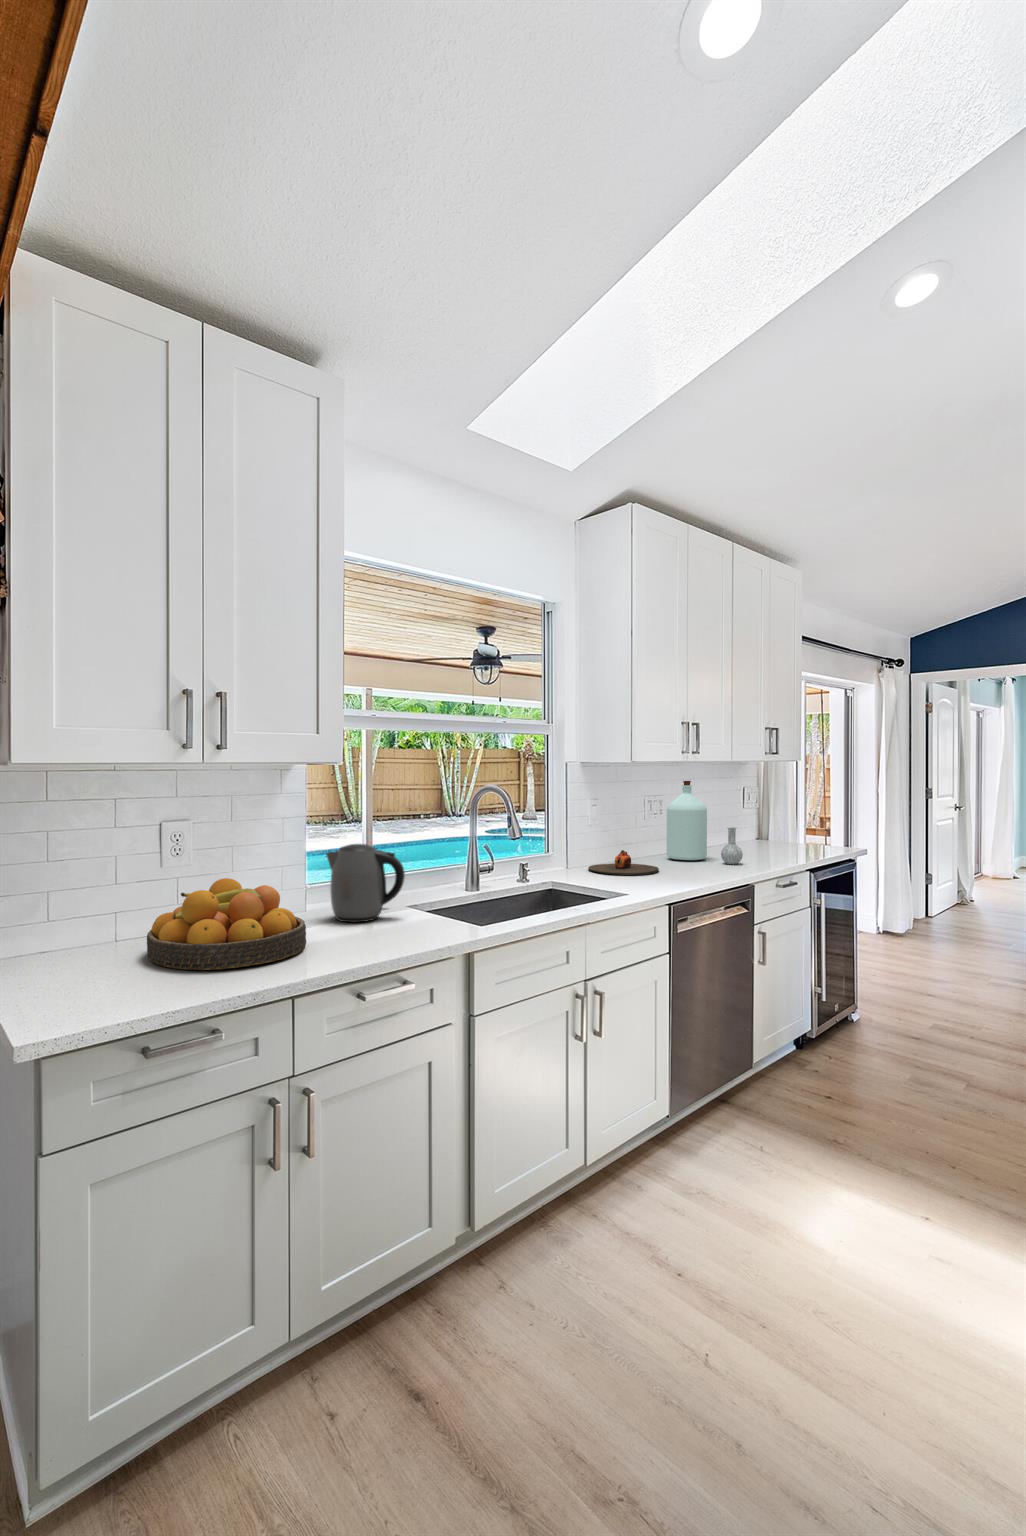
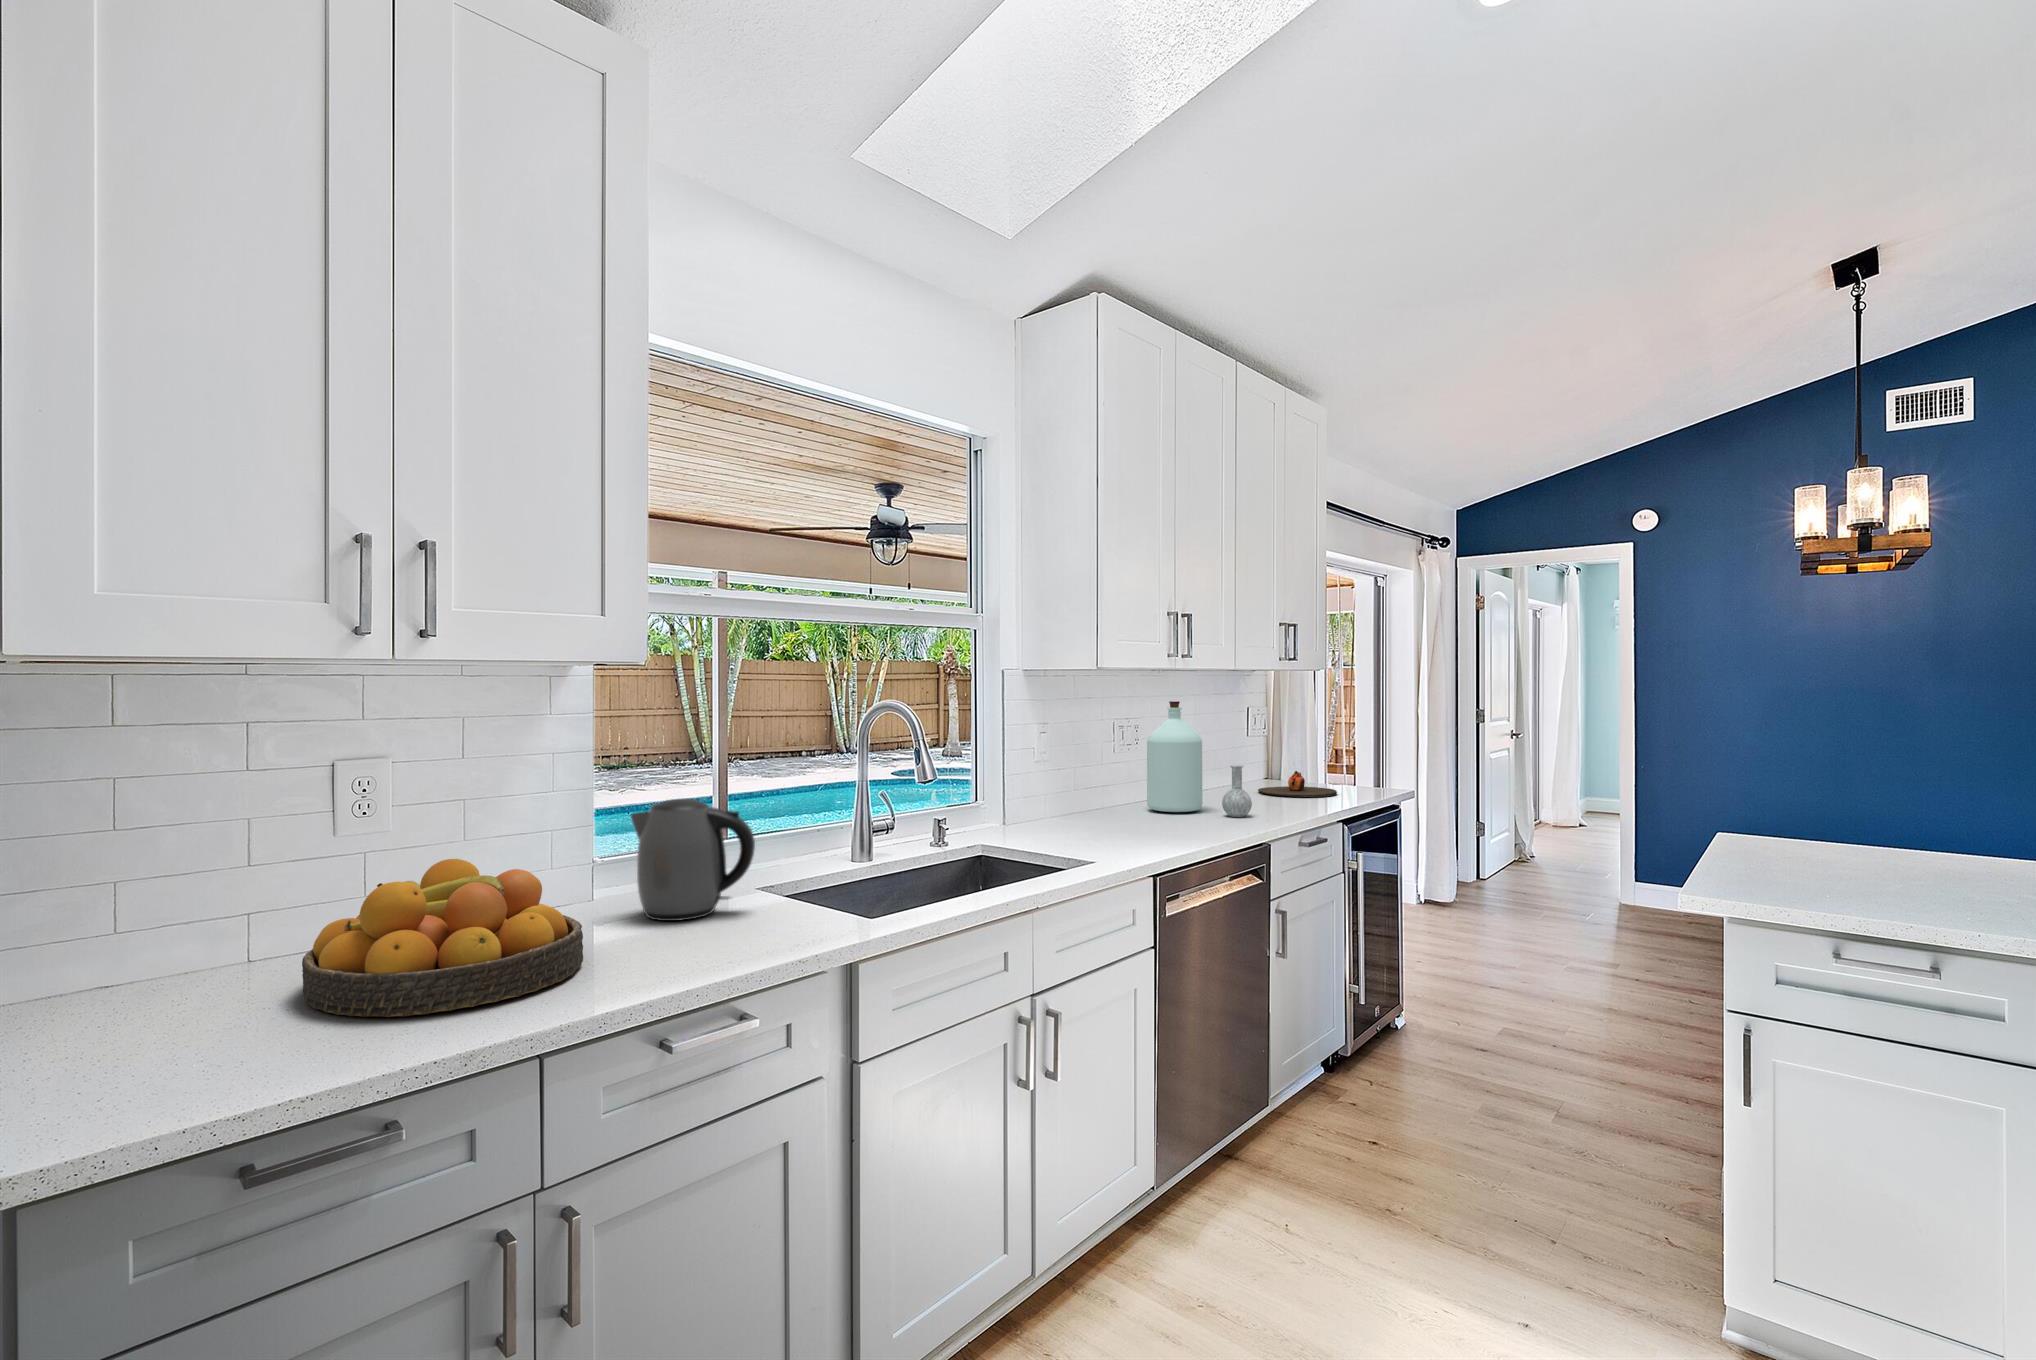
plate: present [588,850,659,875] -> present [1258,771,1337,797]

